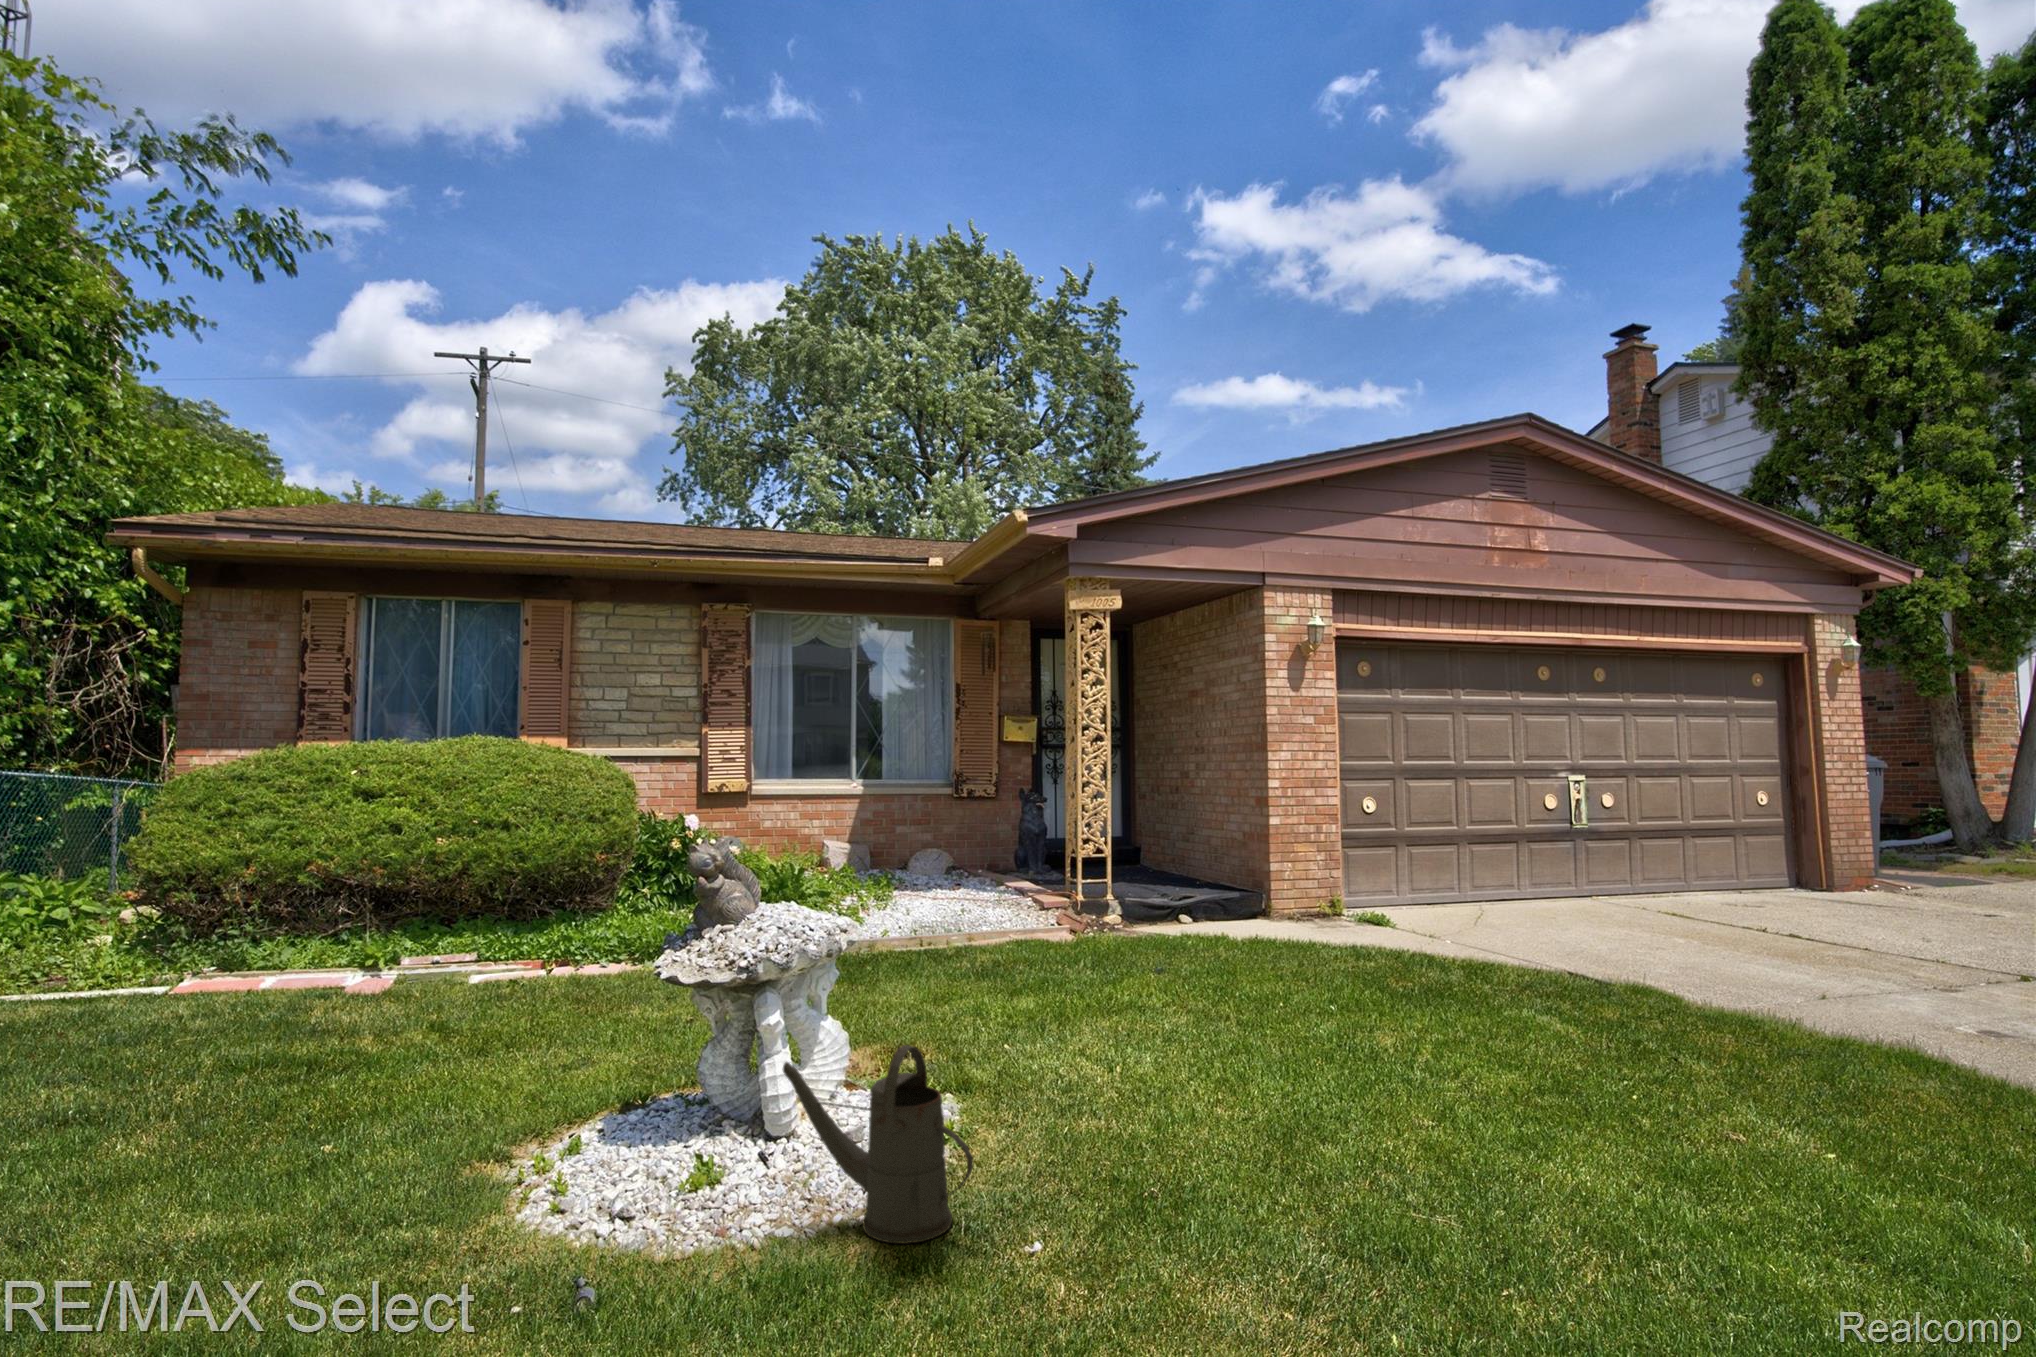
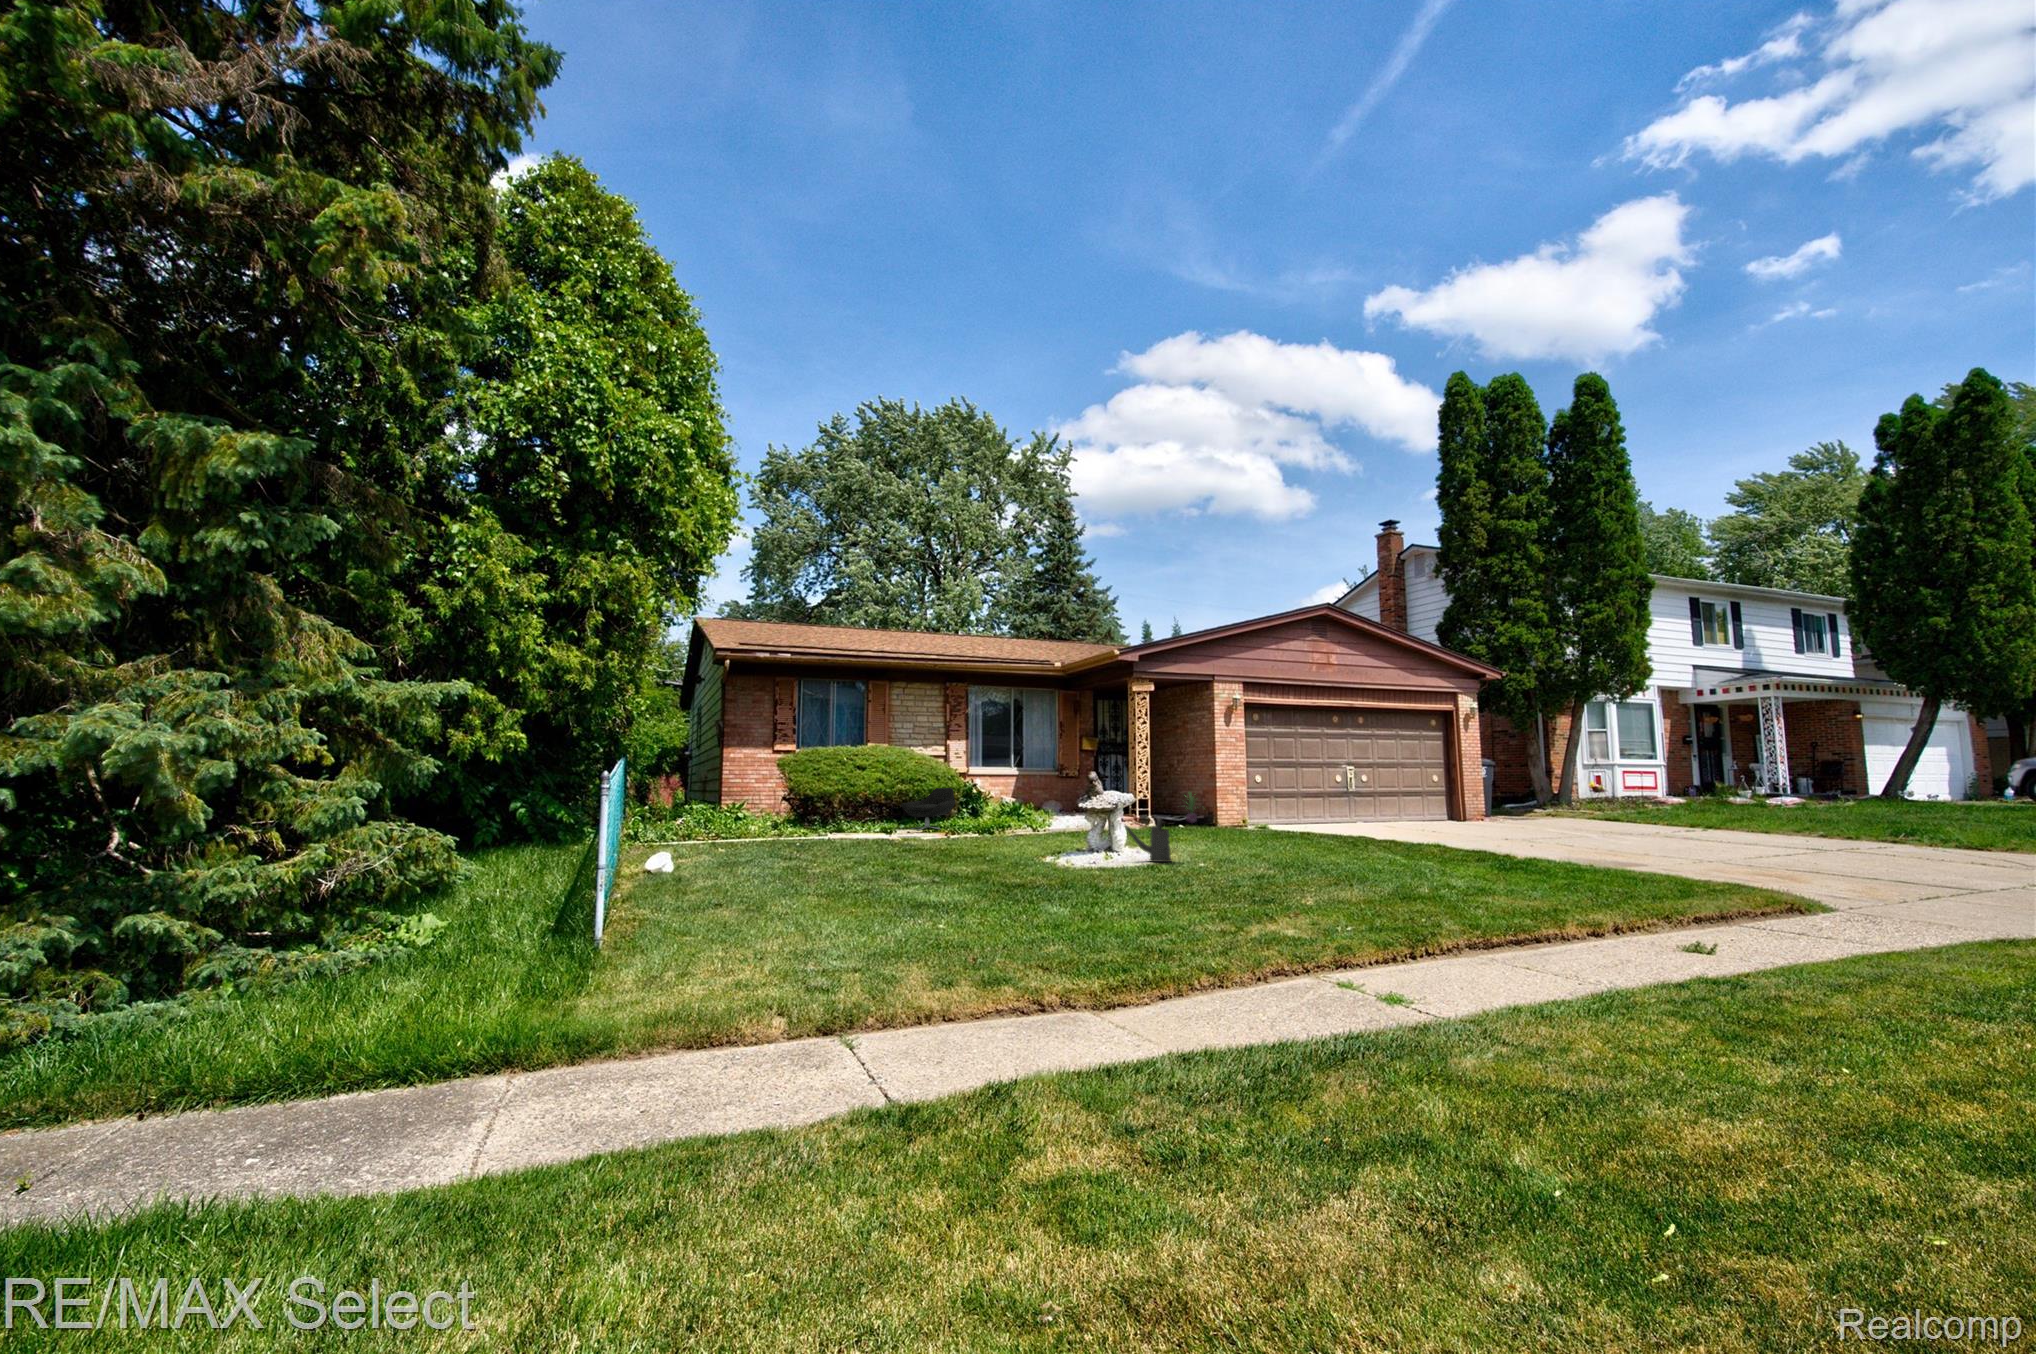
lounge chair: none [517,832,650,940] -> present [901,788,955,830]
decorative plant: none [1167,839,1243,913] -> present [1186,792,1197,823]

